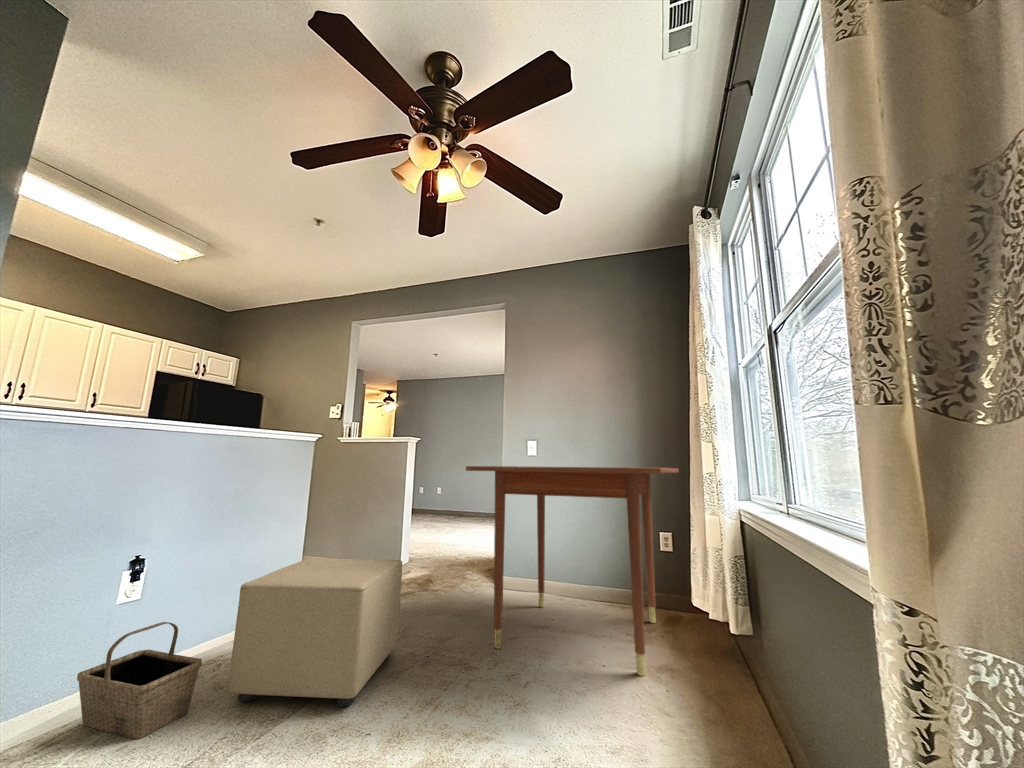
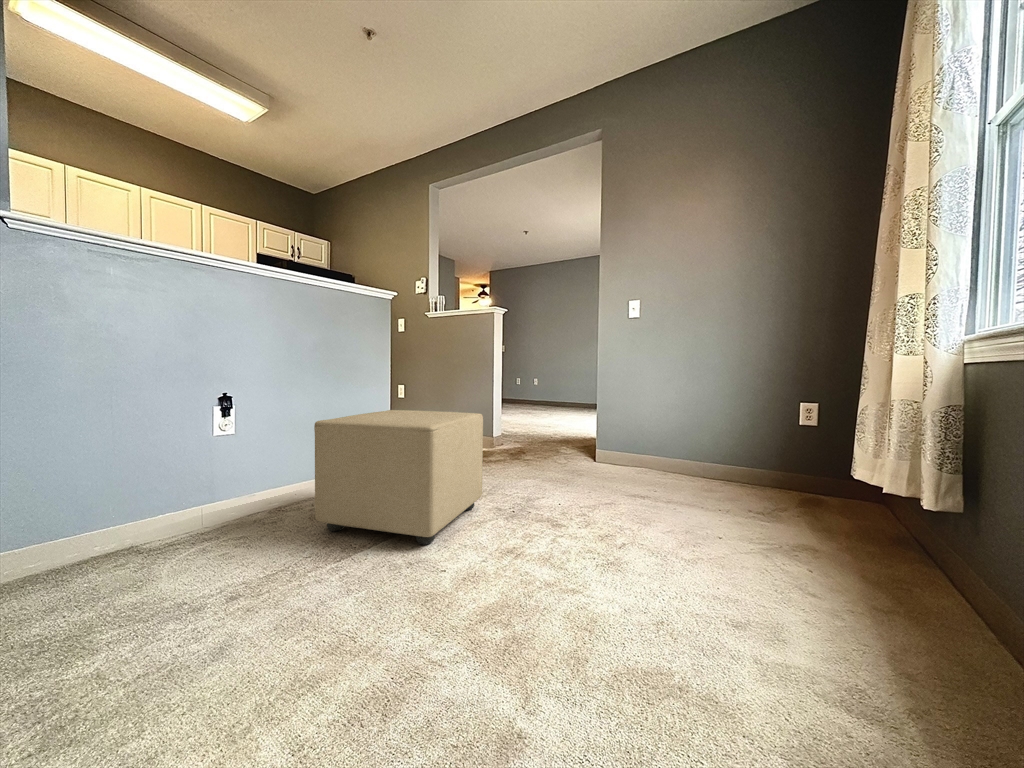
dining table: present [466,466,679,676] -> none [550,284,847,551]
basket: present [77,622,202,739] -> none [185,453,289,550]

